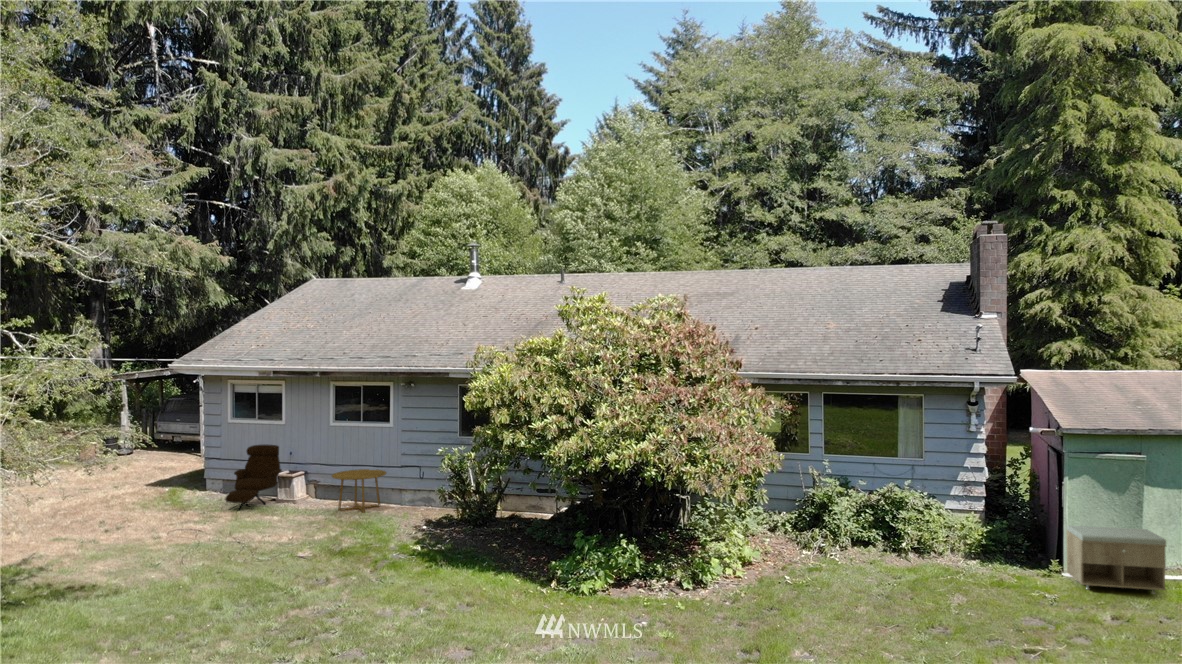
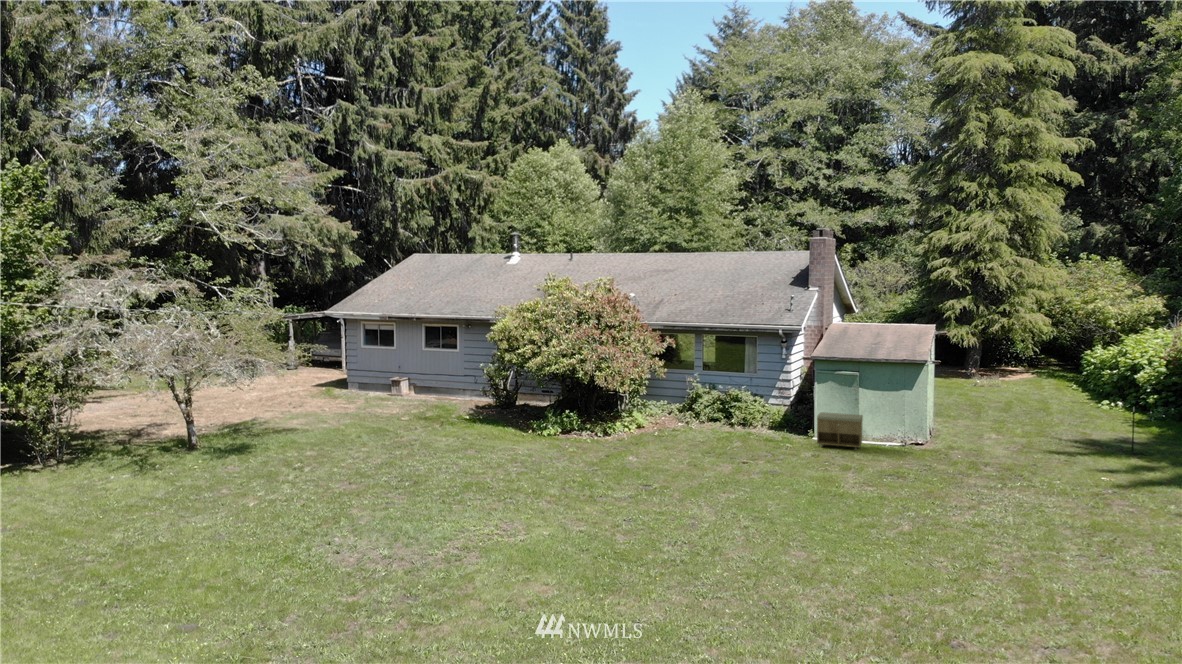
lounge chair: present [225,445,282,510] -> none [360,361,394,400]
round table: present [332,469,386,513] -> none [422,377,456,403]

